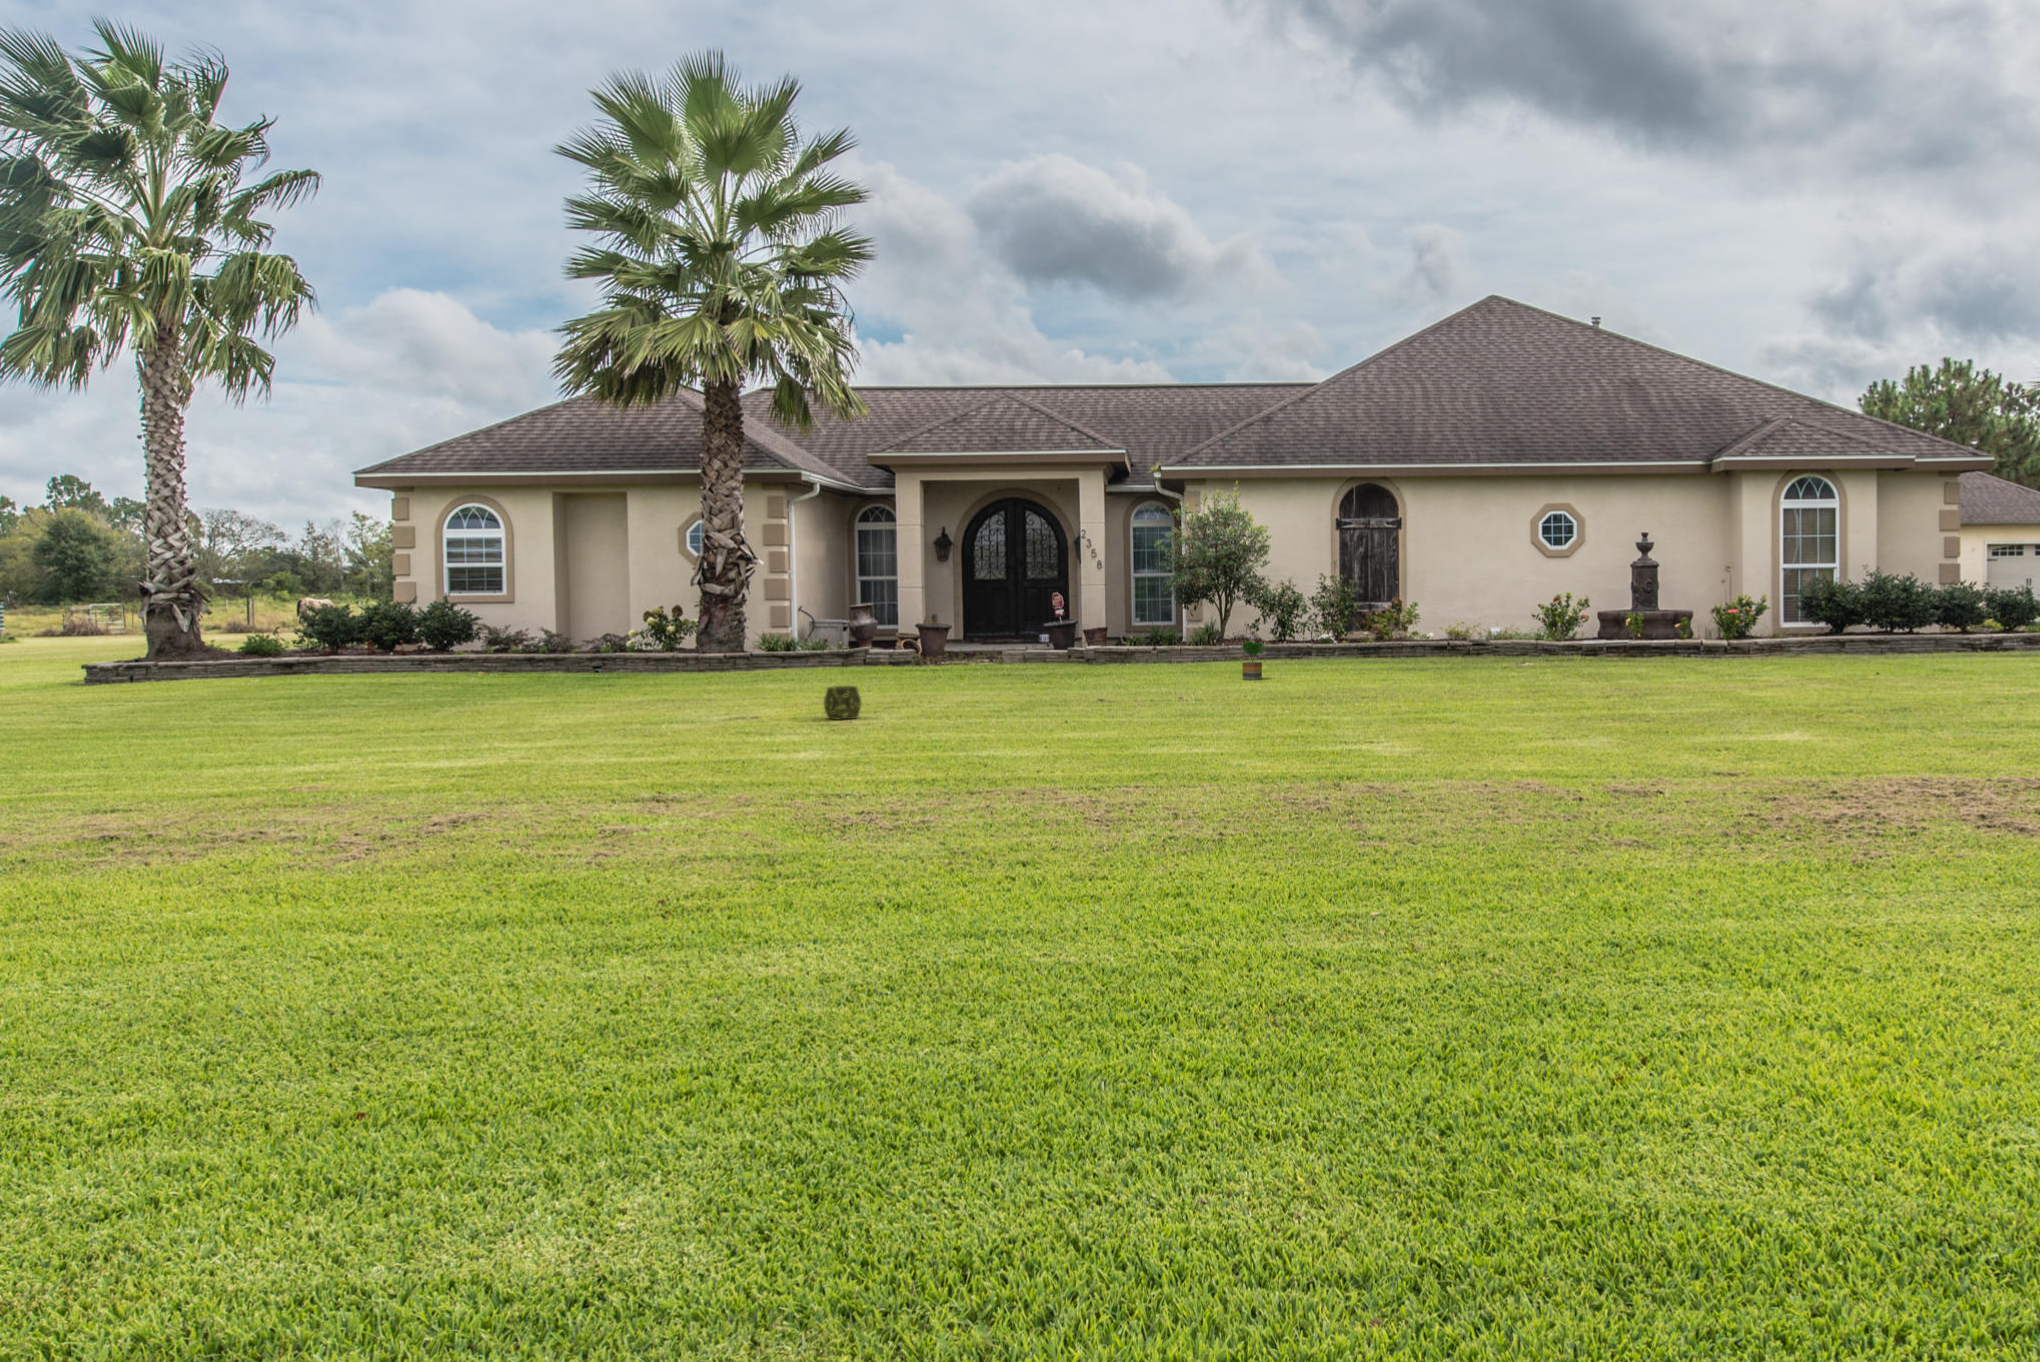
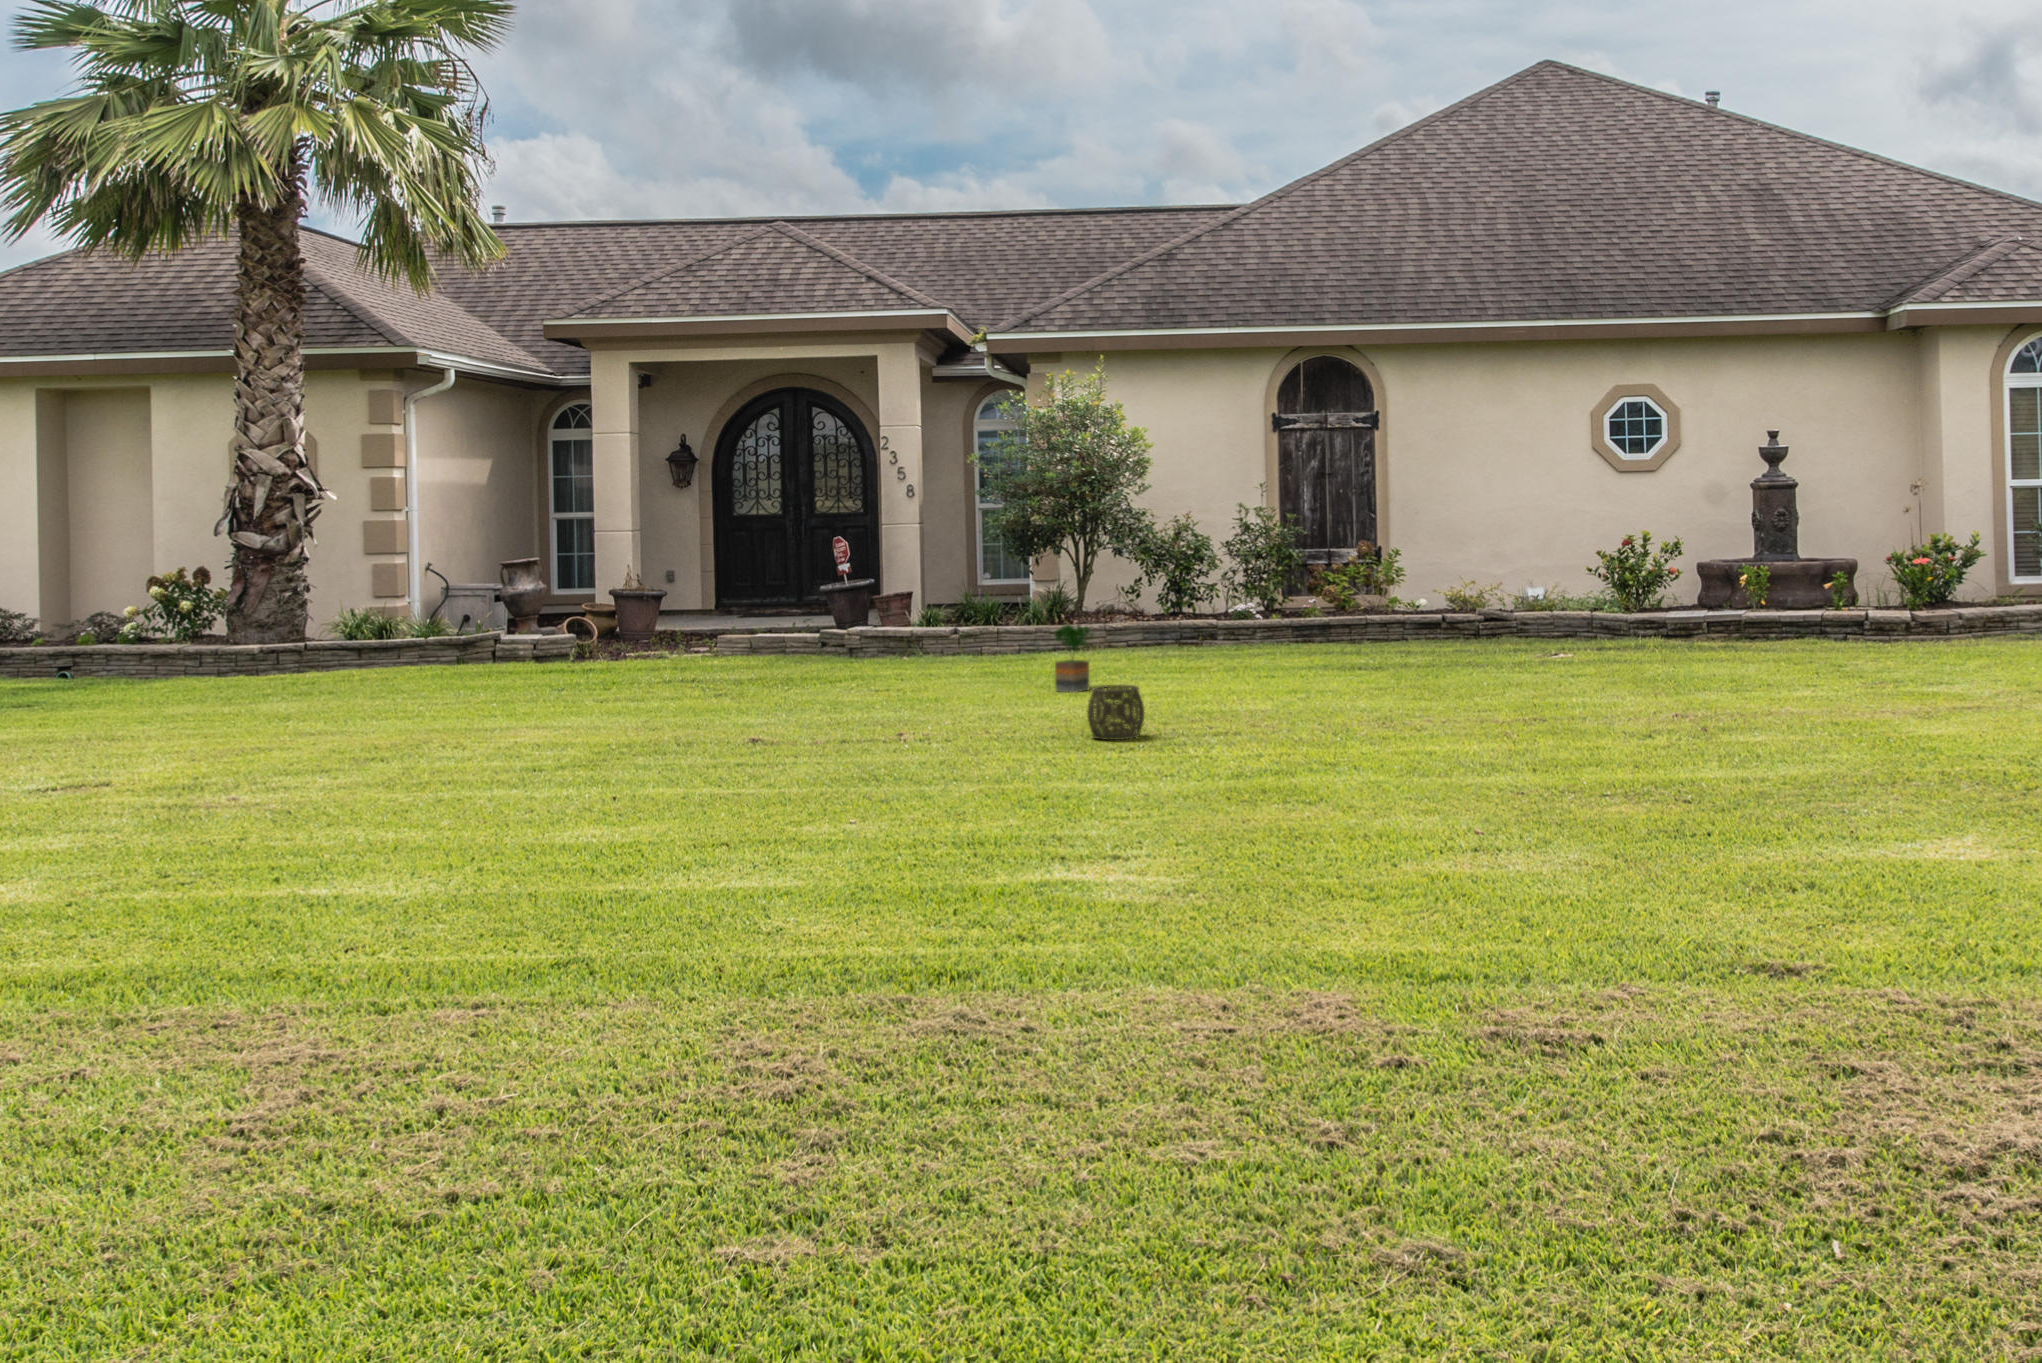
woven basket: present [824,686,861,720] -> present [1087,684,1144,740]

